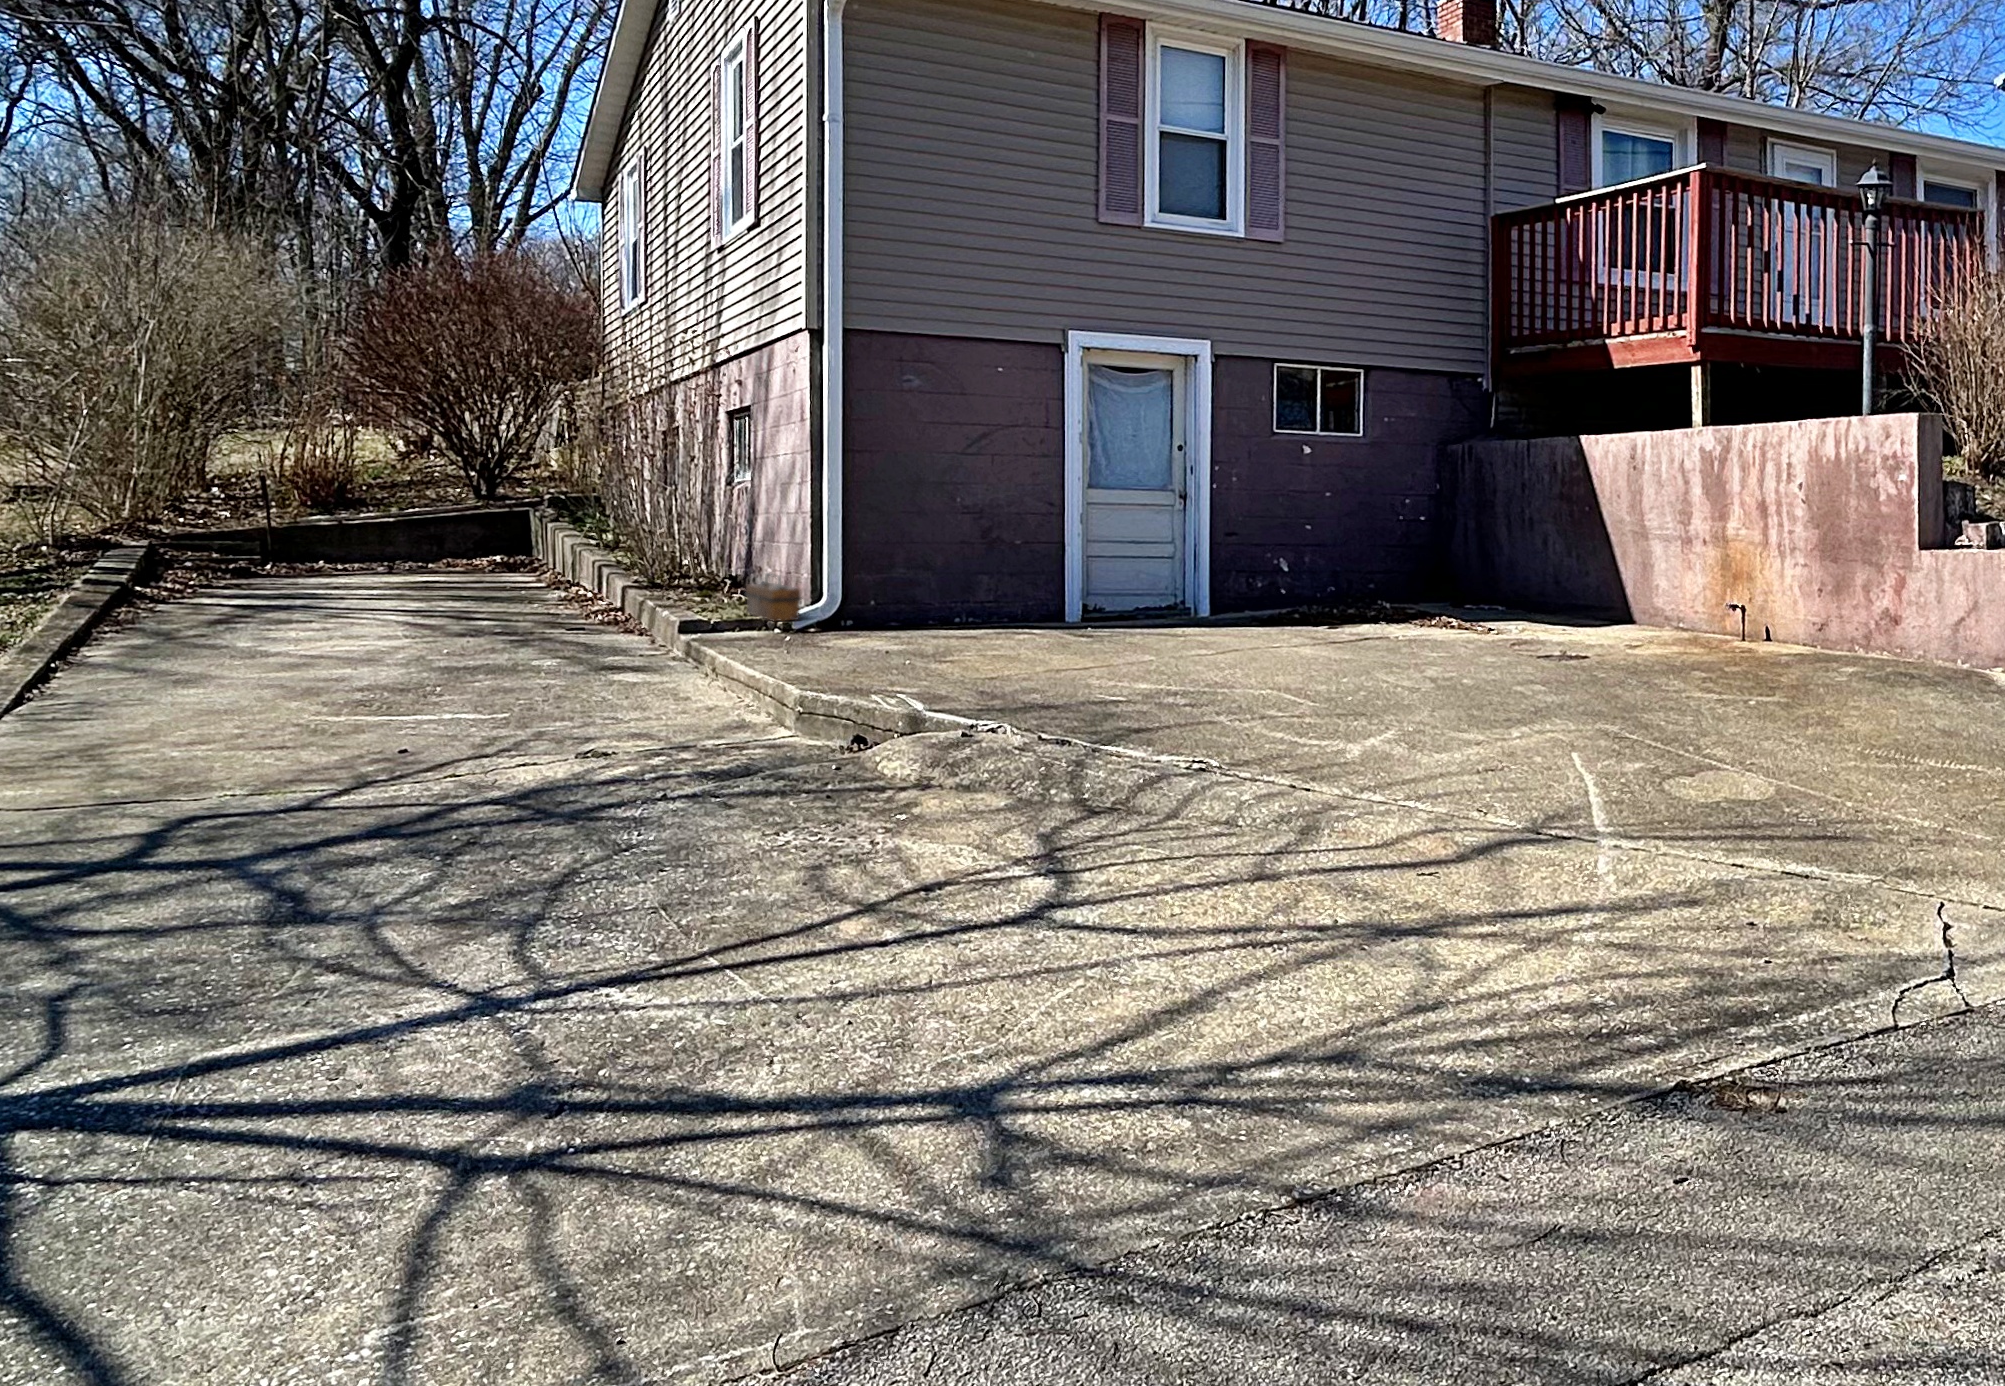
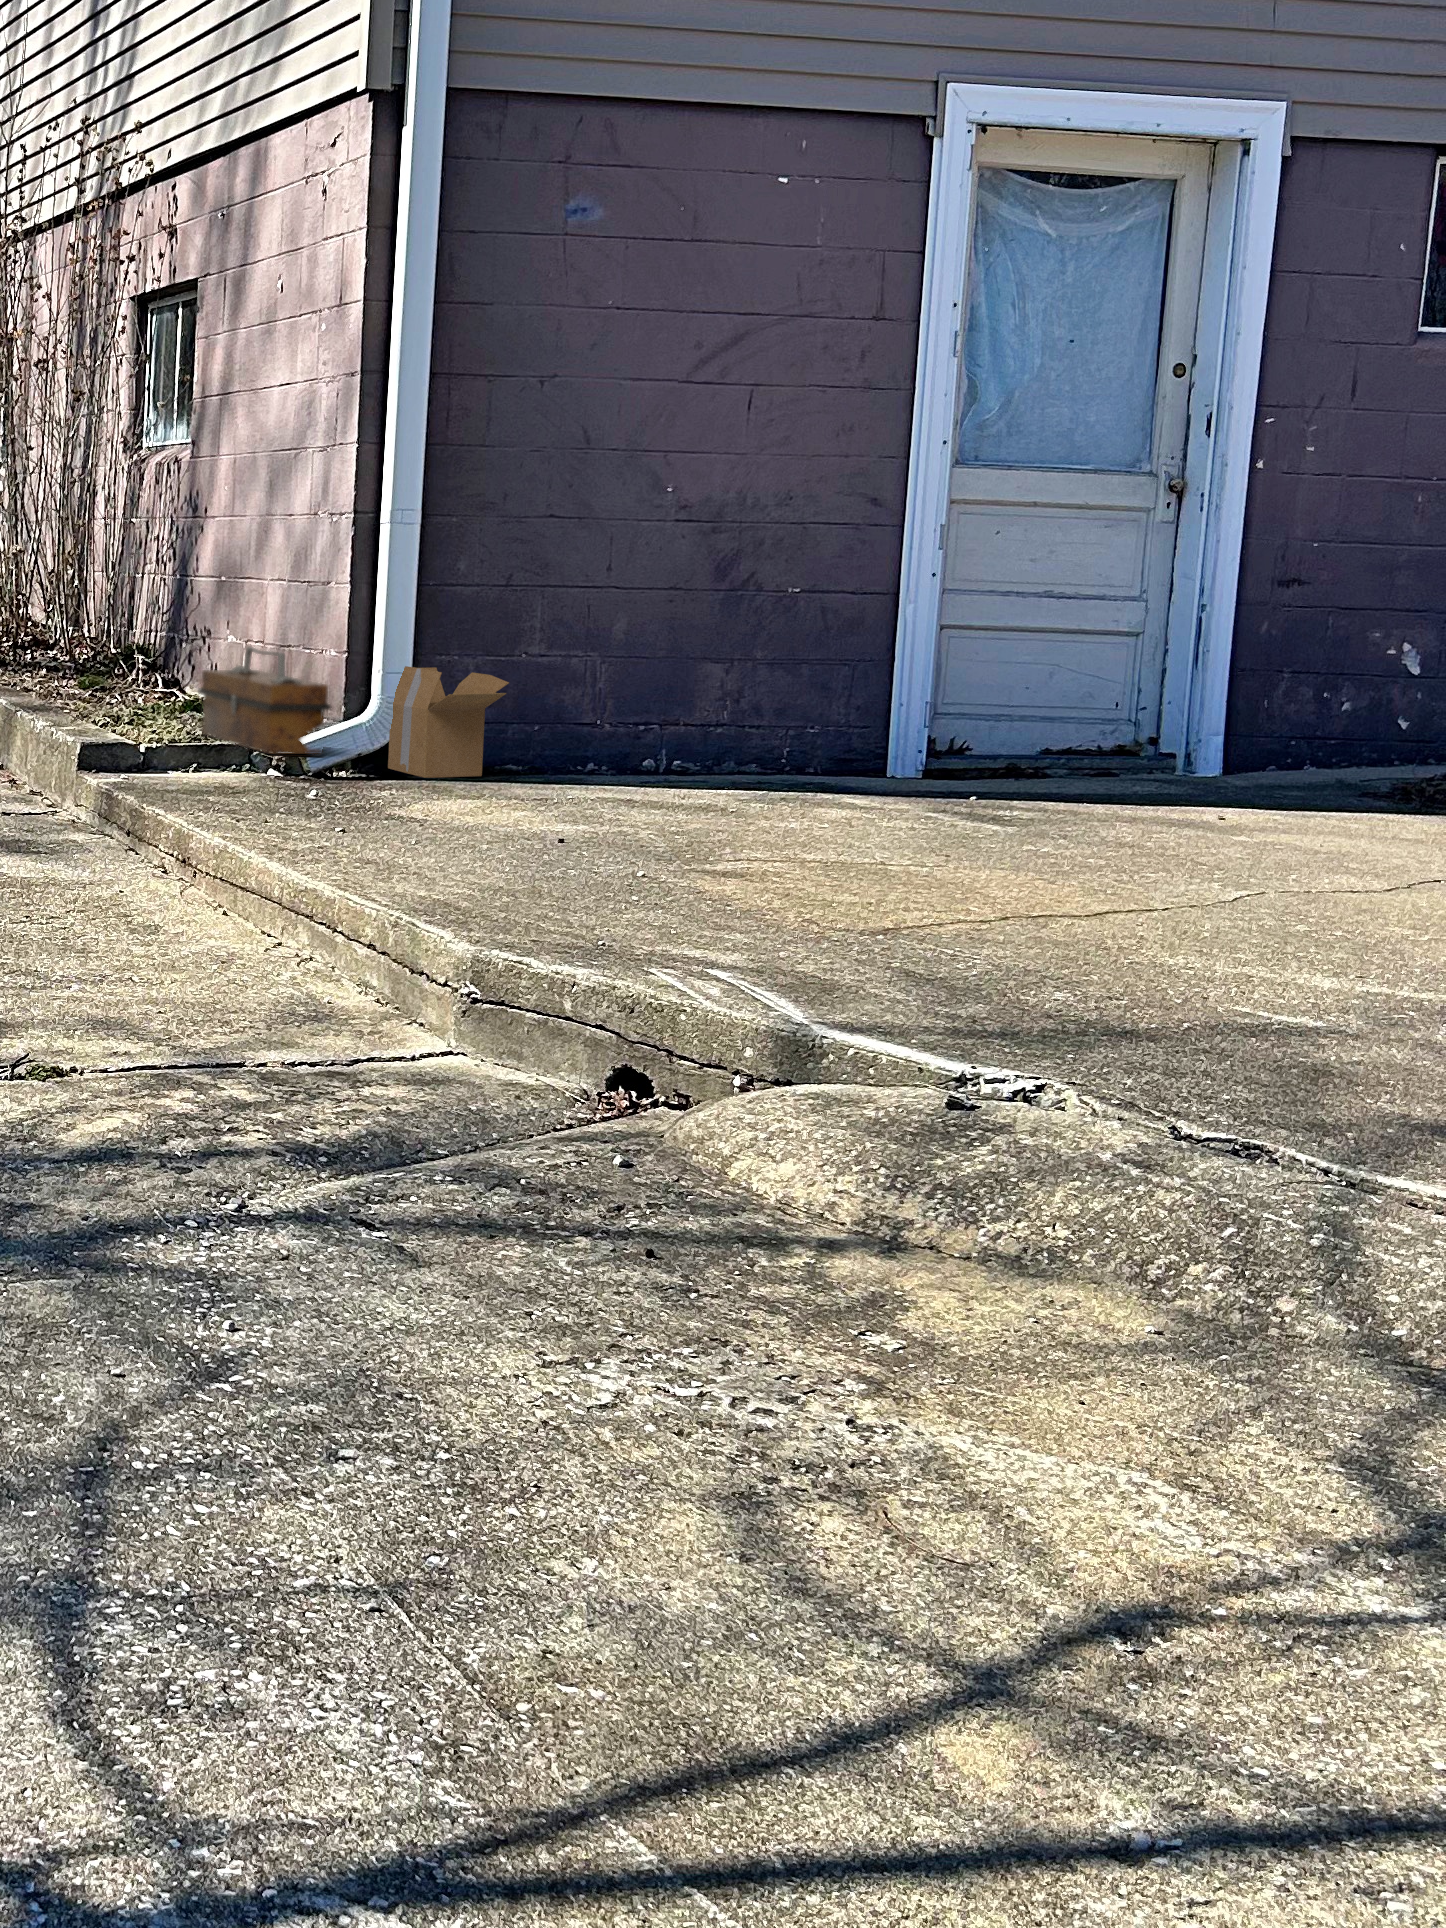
cardboard box: none [824,578,882,628] -> present [388,666,509,778]

